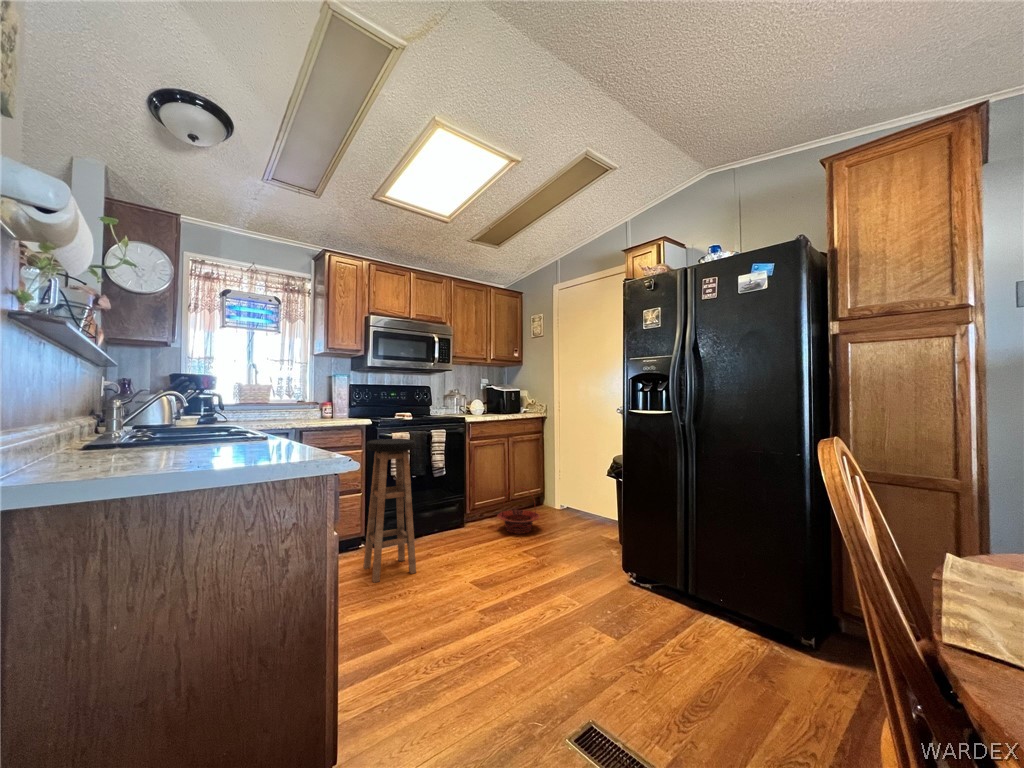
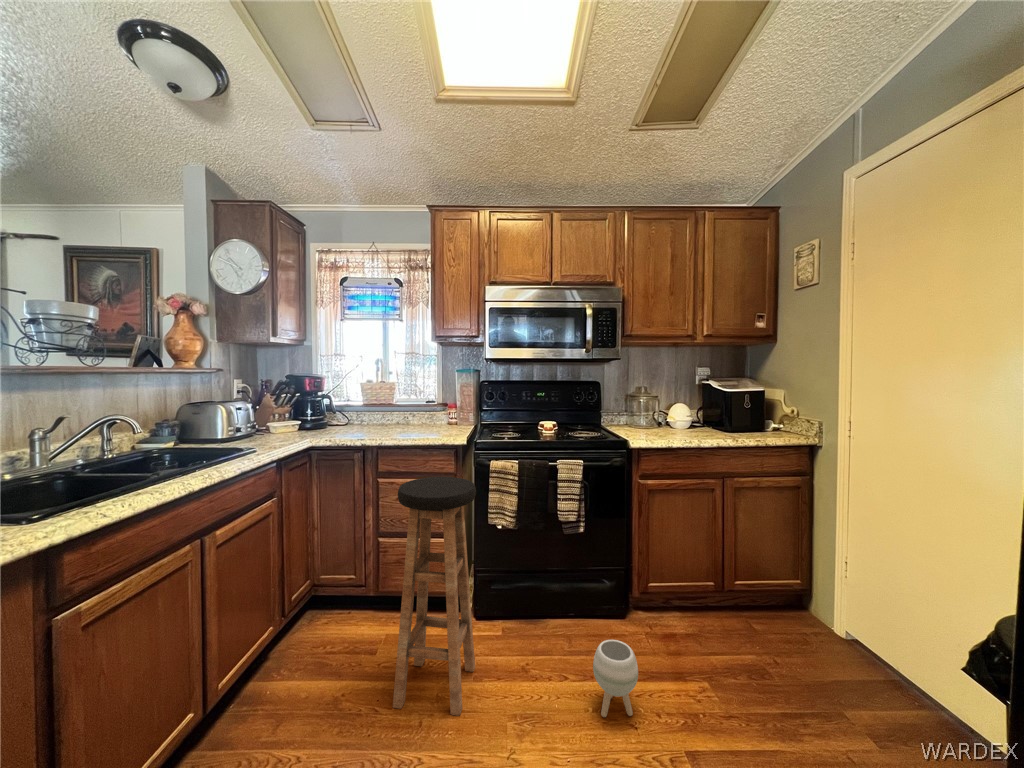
basket: present [498,487,540,534] -> none [667,591,762,696]
planter: none [476,515,499,552] -> present [593,640,638,717]

